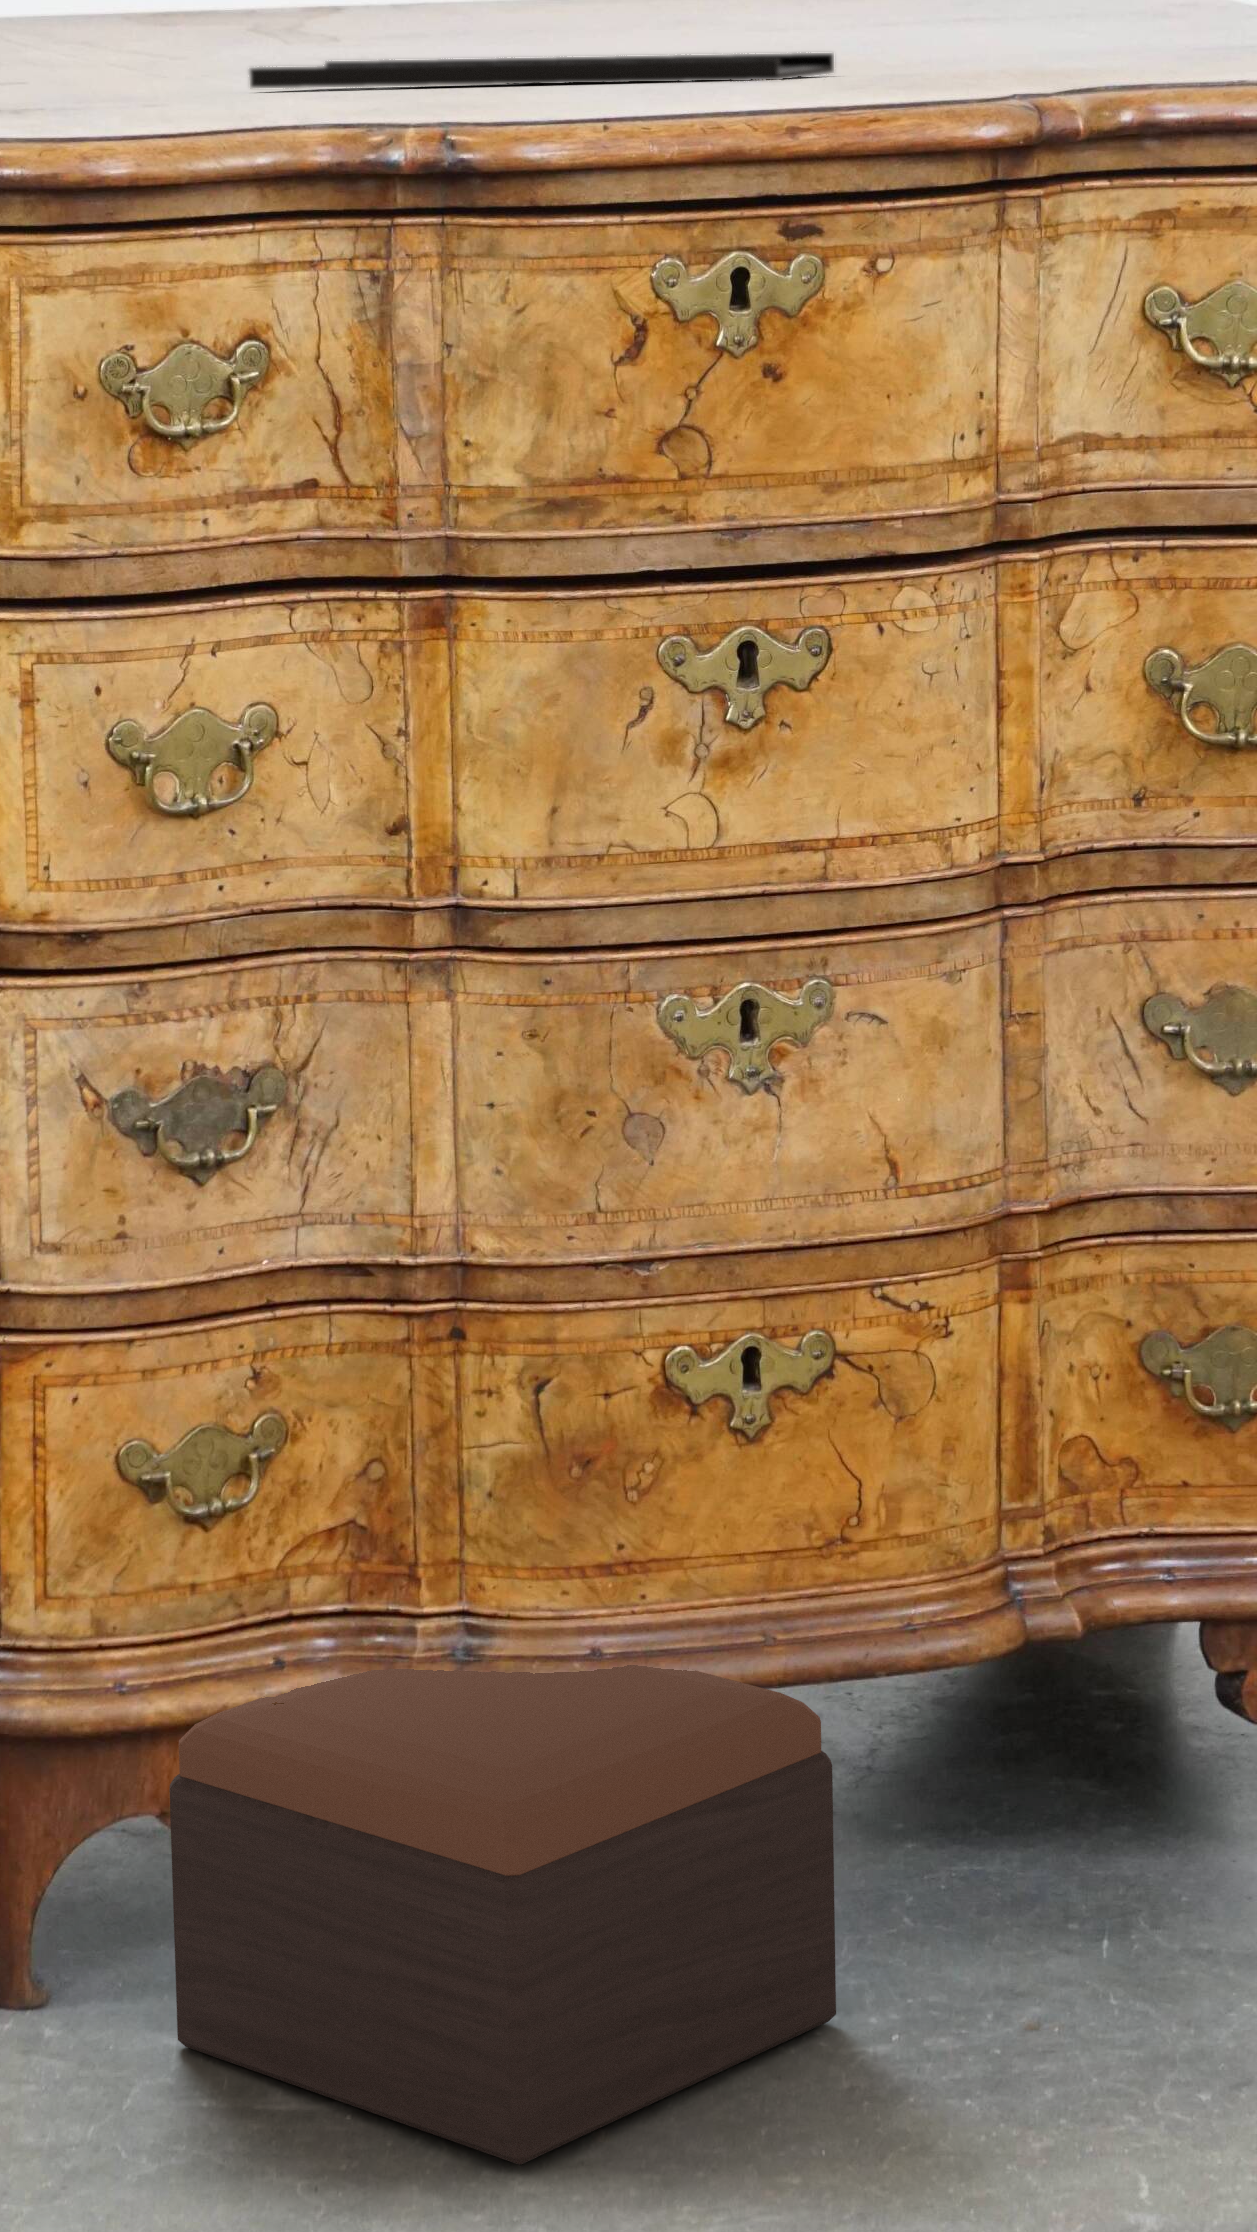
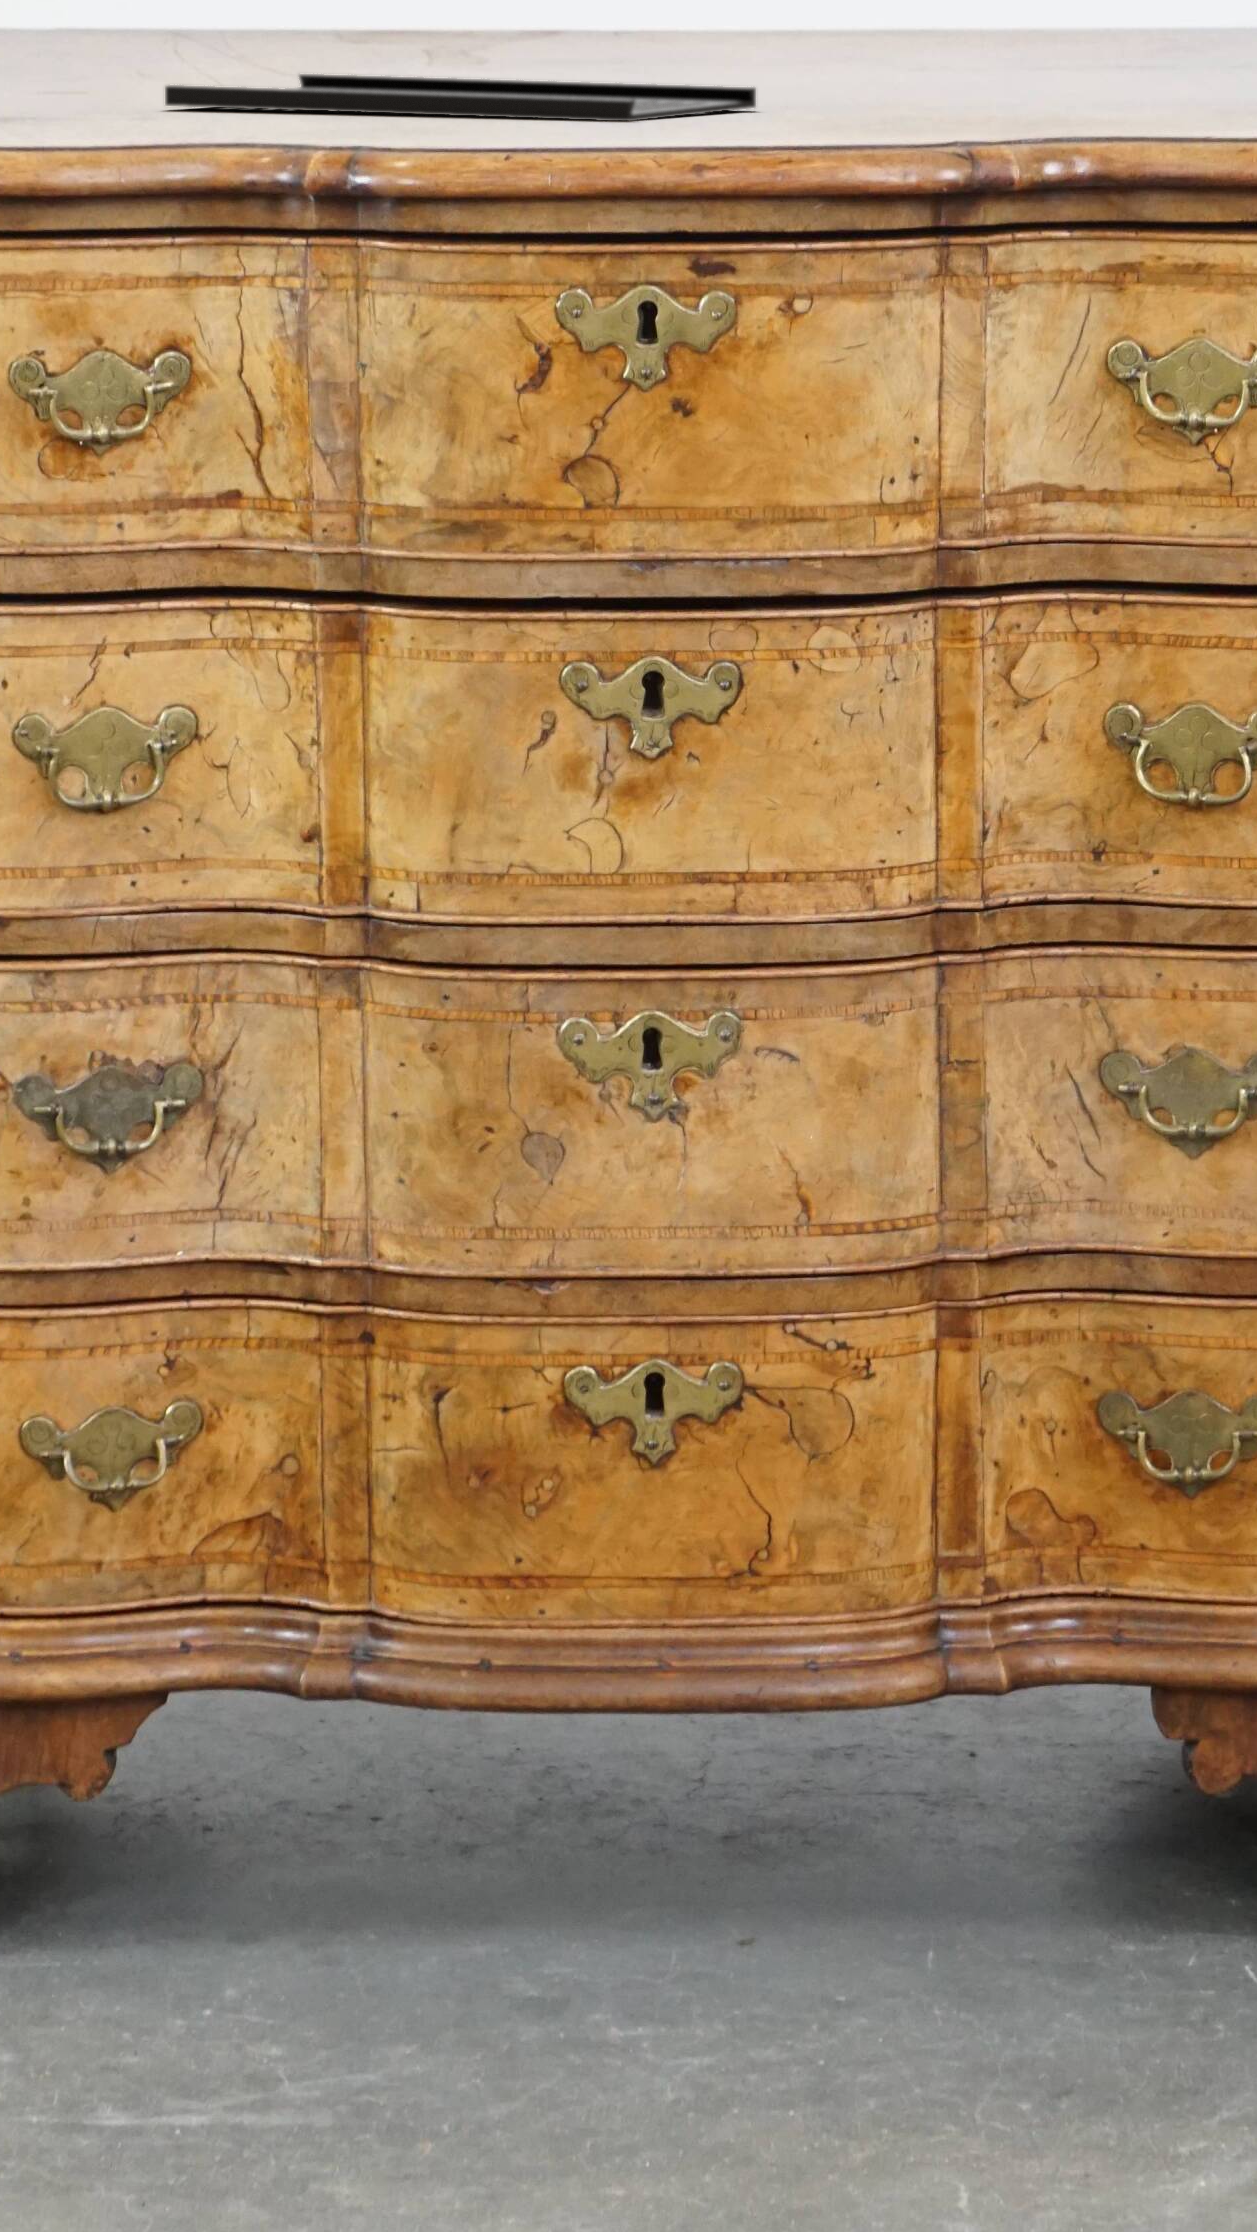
footstool: present [169,1665,836,2165] -> none [52,1616,690,2163]

